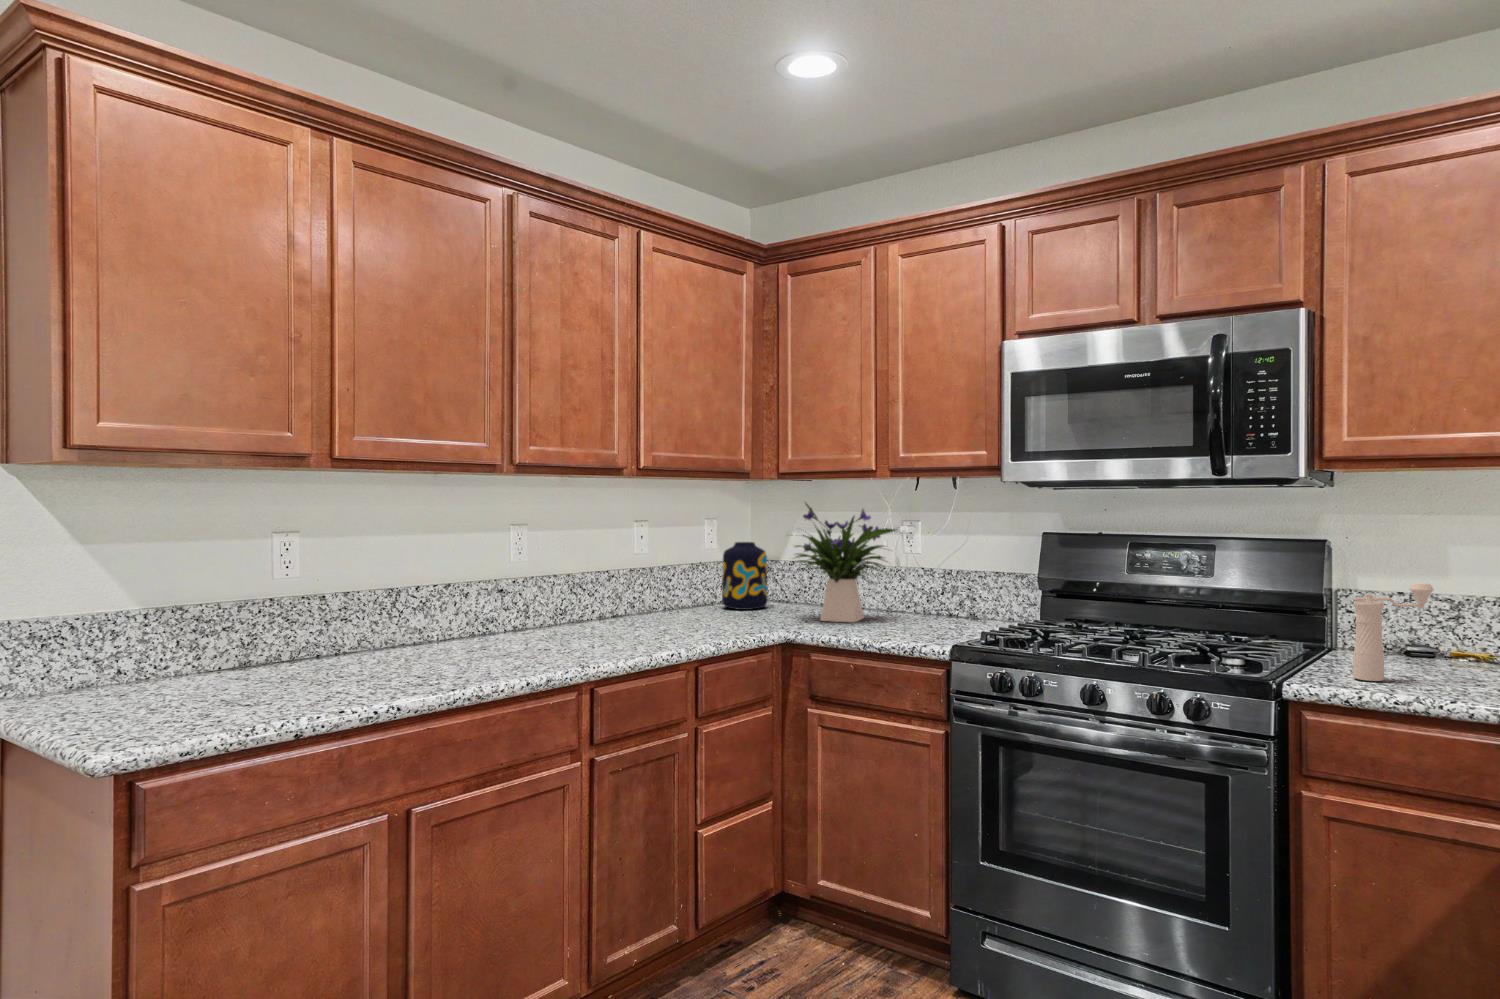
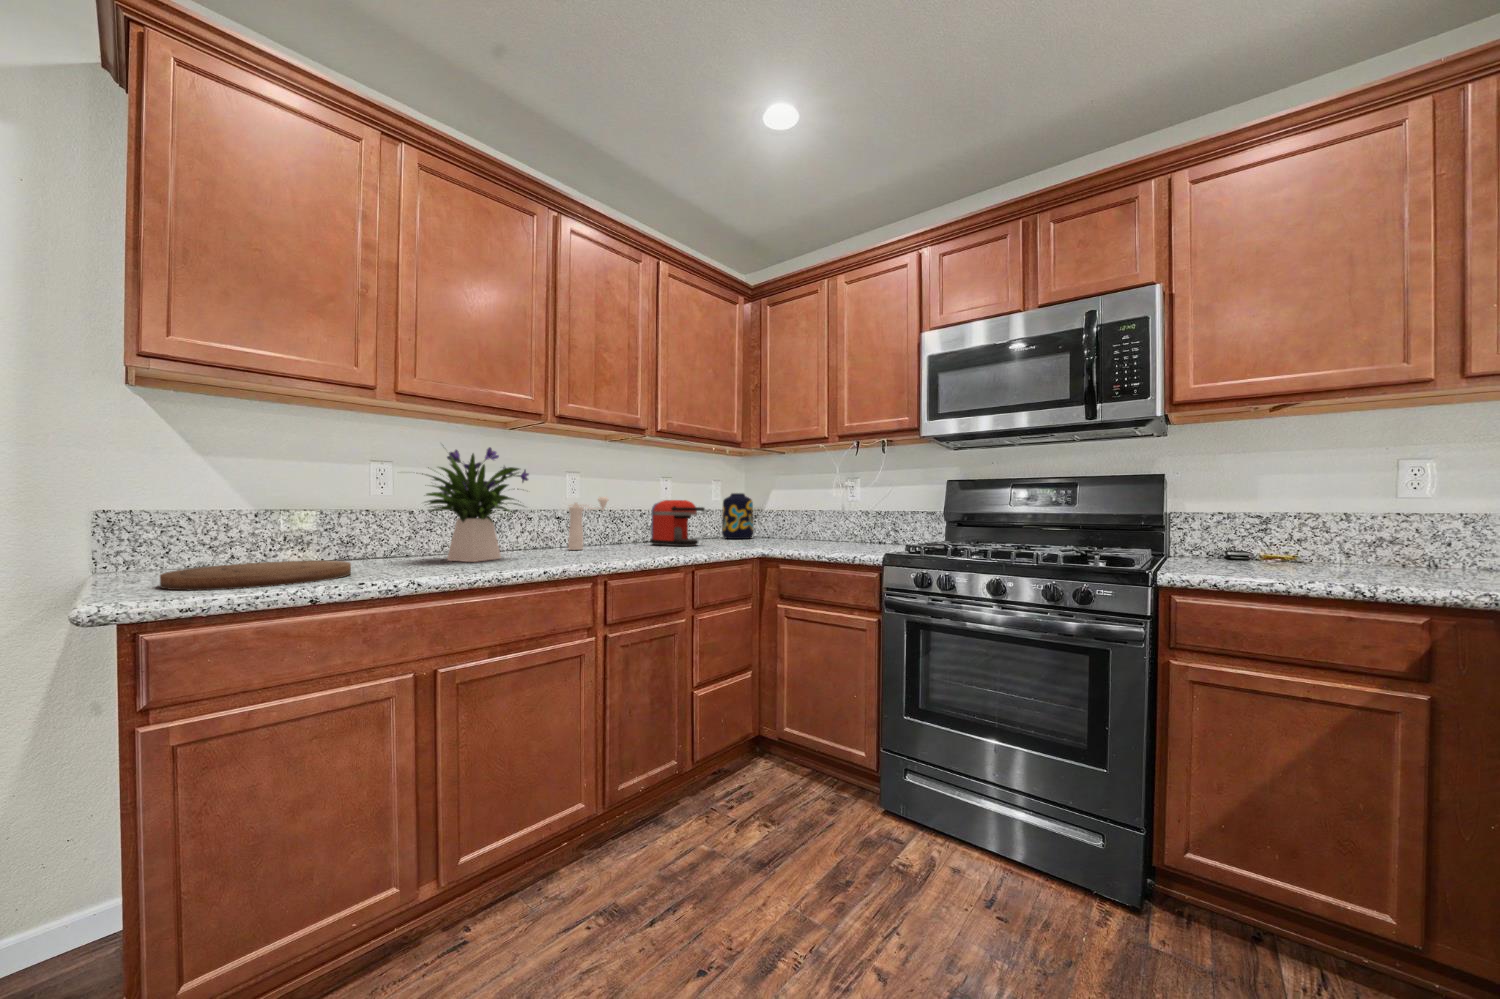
flower arrangement: present [794,503,895,623] -> present [422,447,529,562]
coffee maker: none [626,562,705,630] -> present [650,500,704,546]
pepper mill: present [1353,583,1434,681] -> present [568,497,608,550]
cutting board: none [93,674,292,724] -> present [160,561,351,590]

